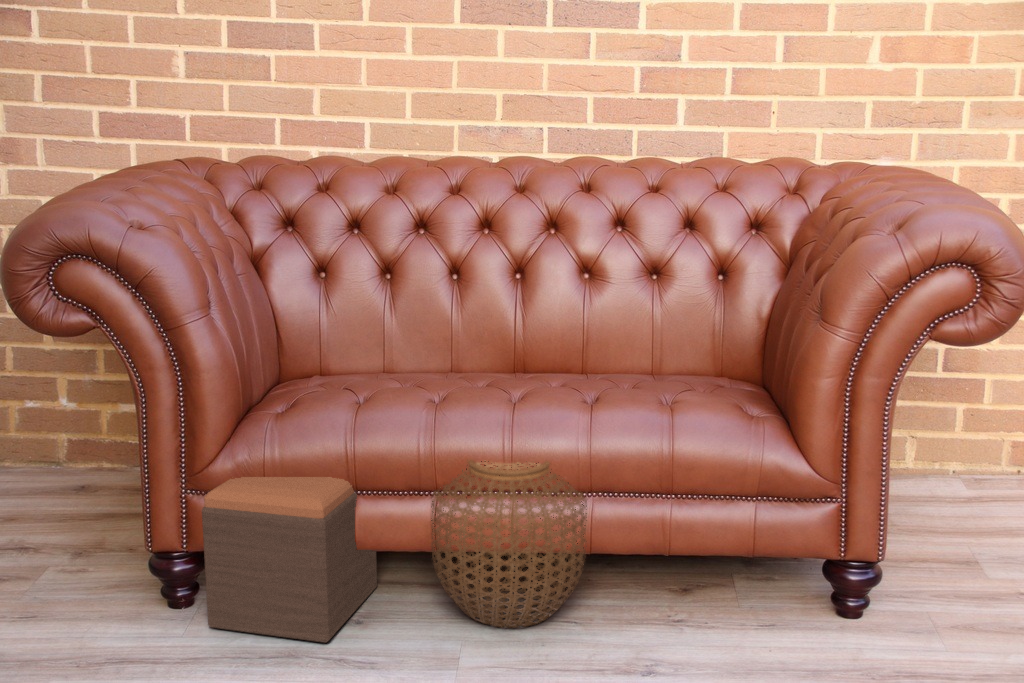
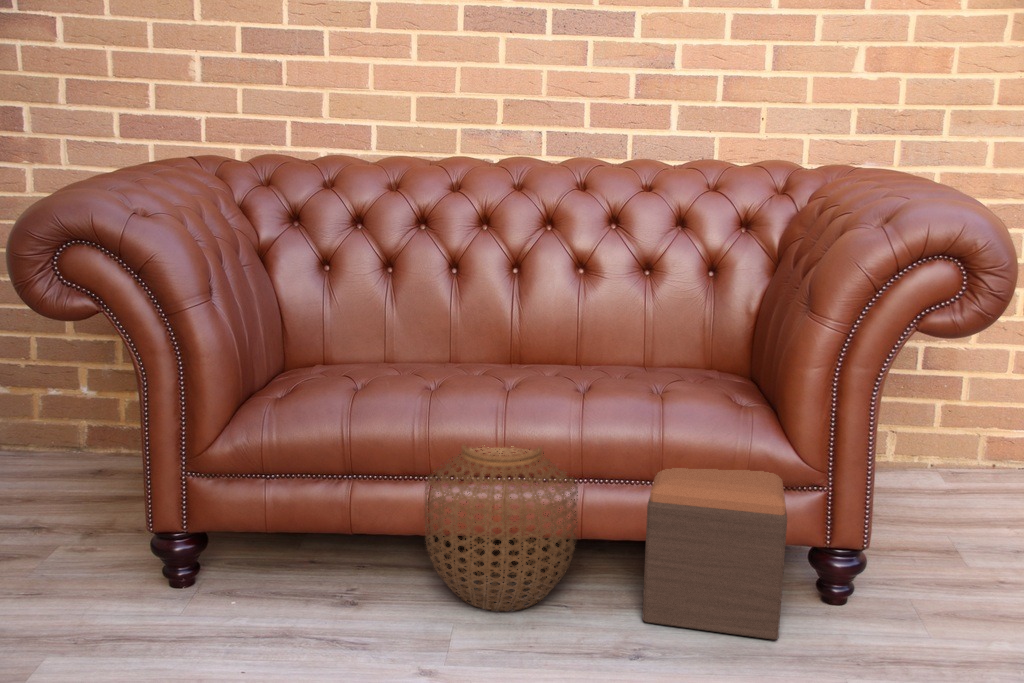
footstool: present [202,477,377,643] -> present [642,468,787,640]

